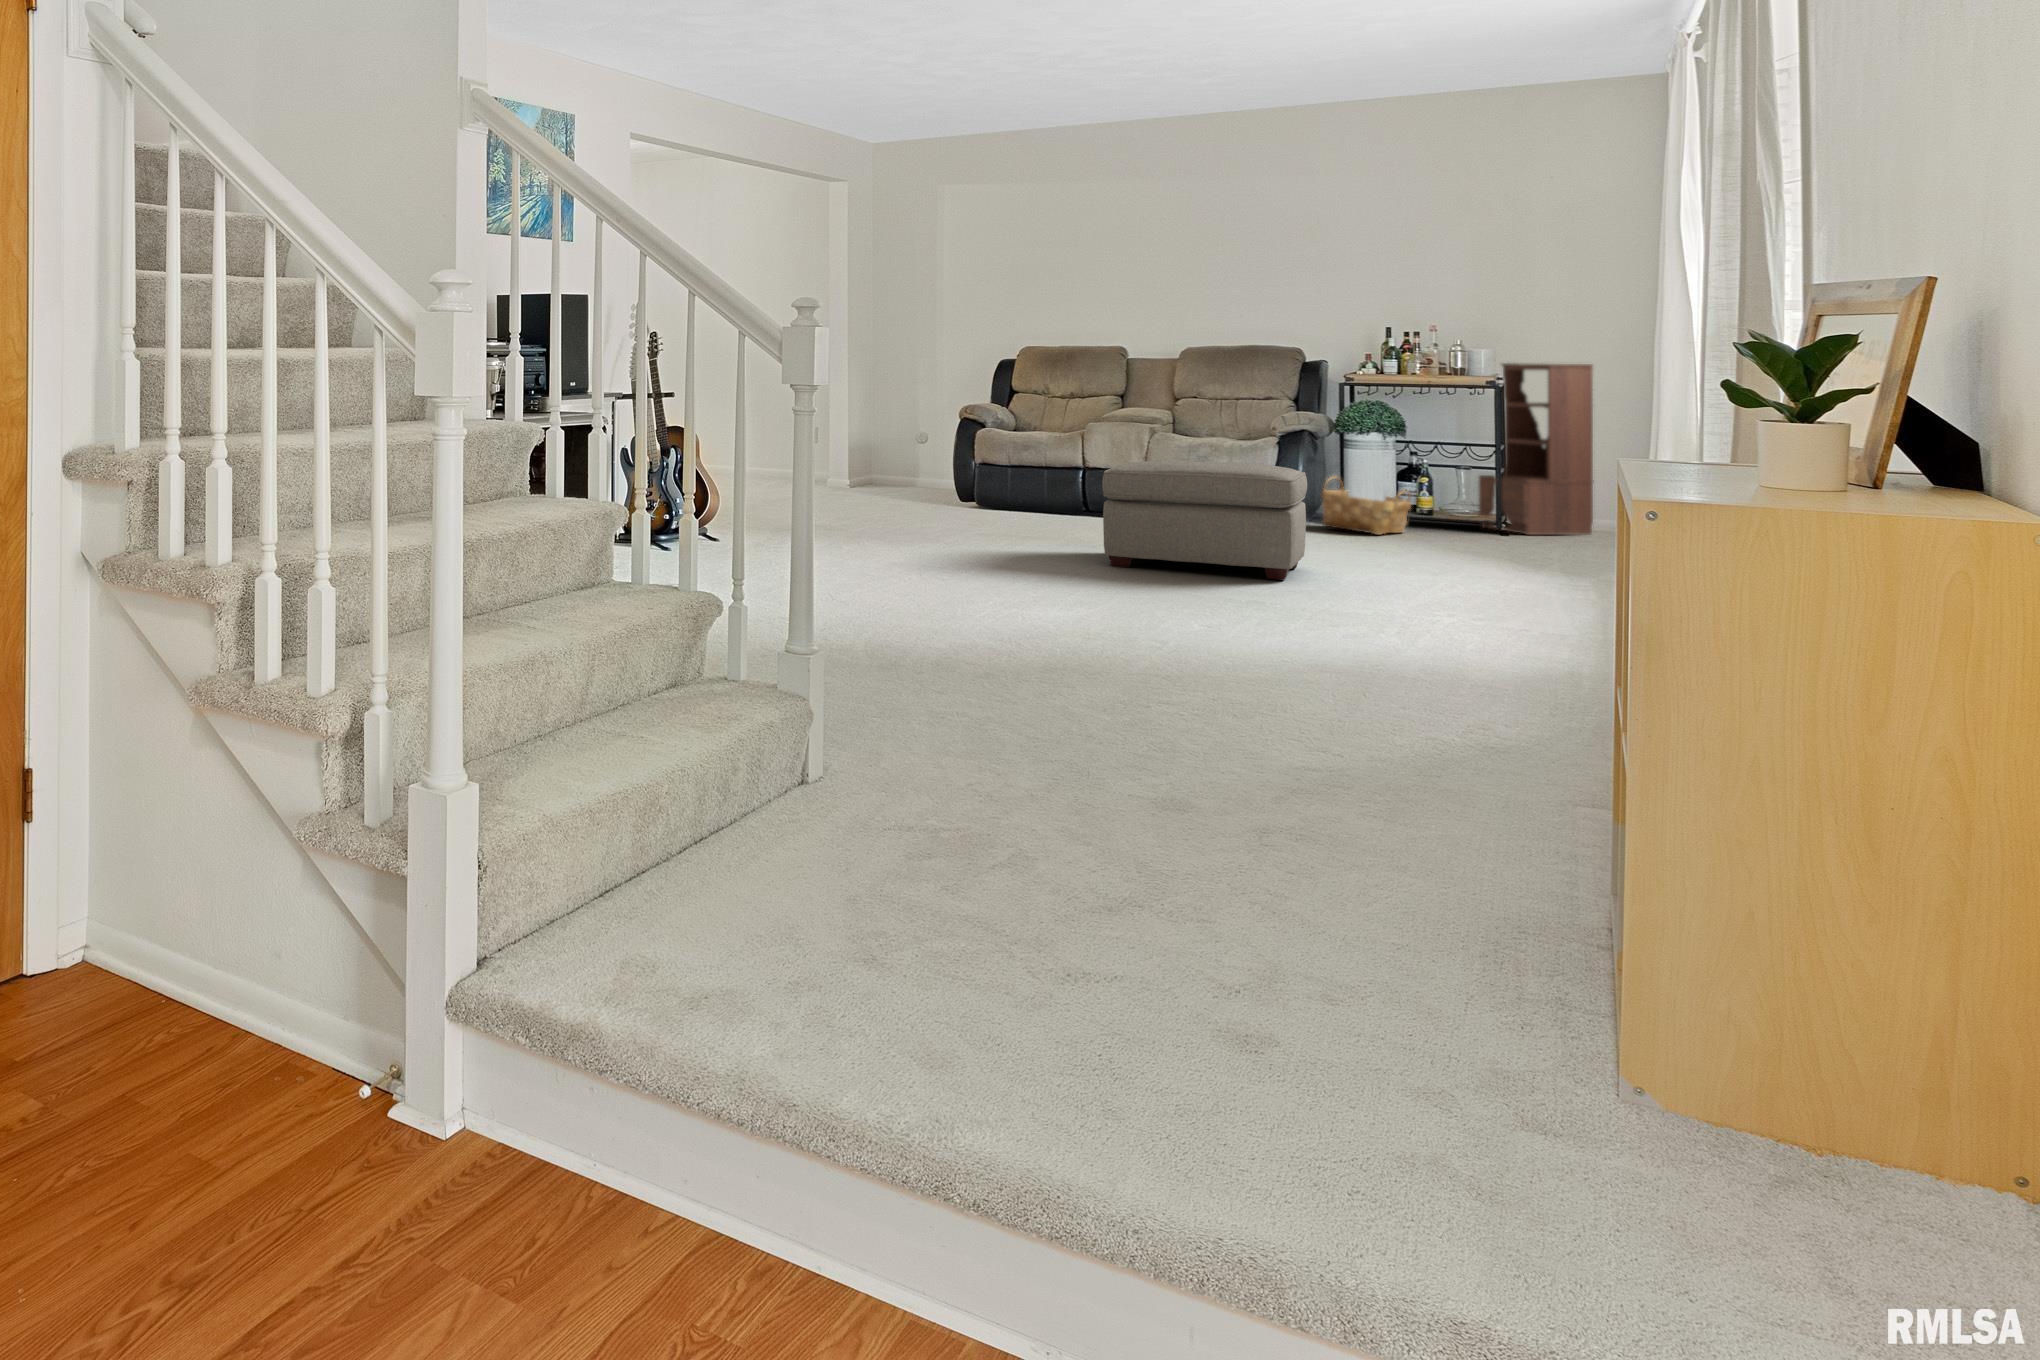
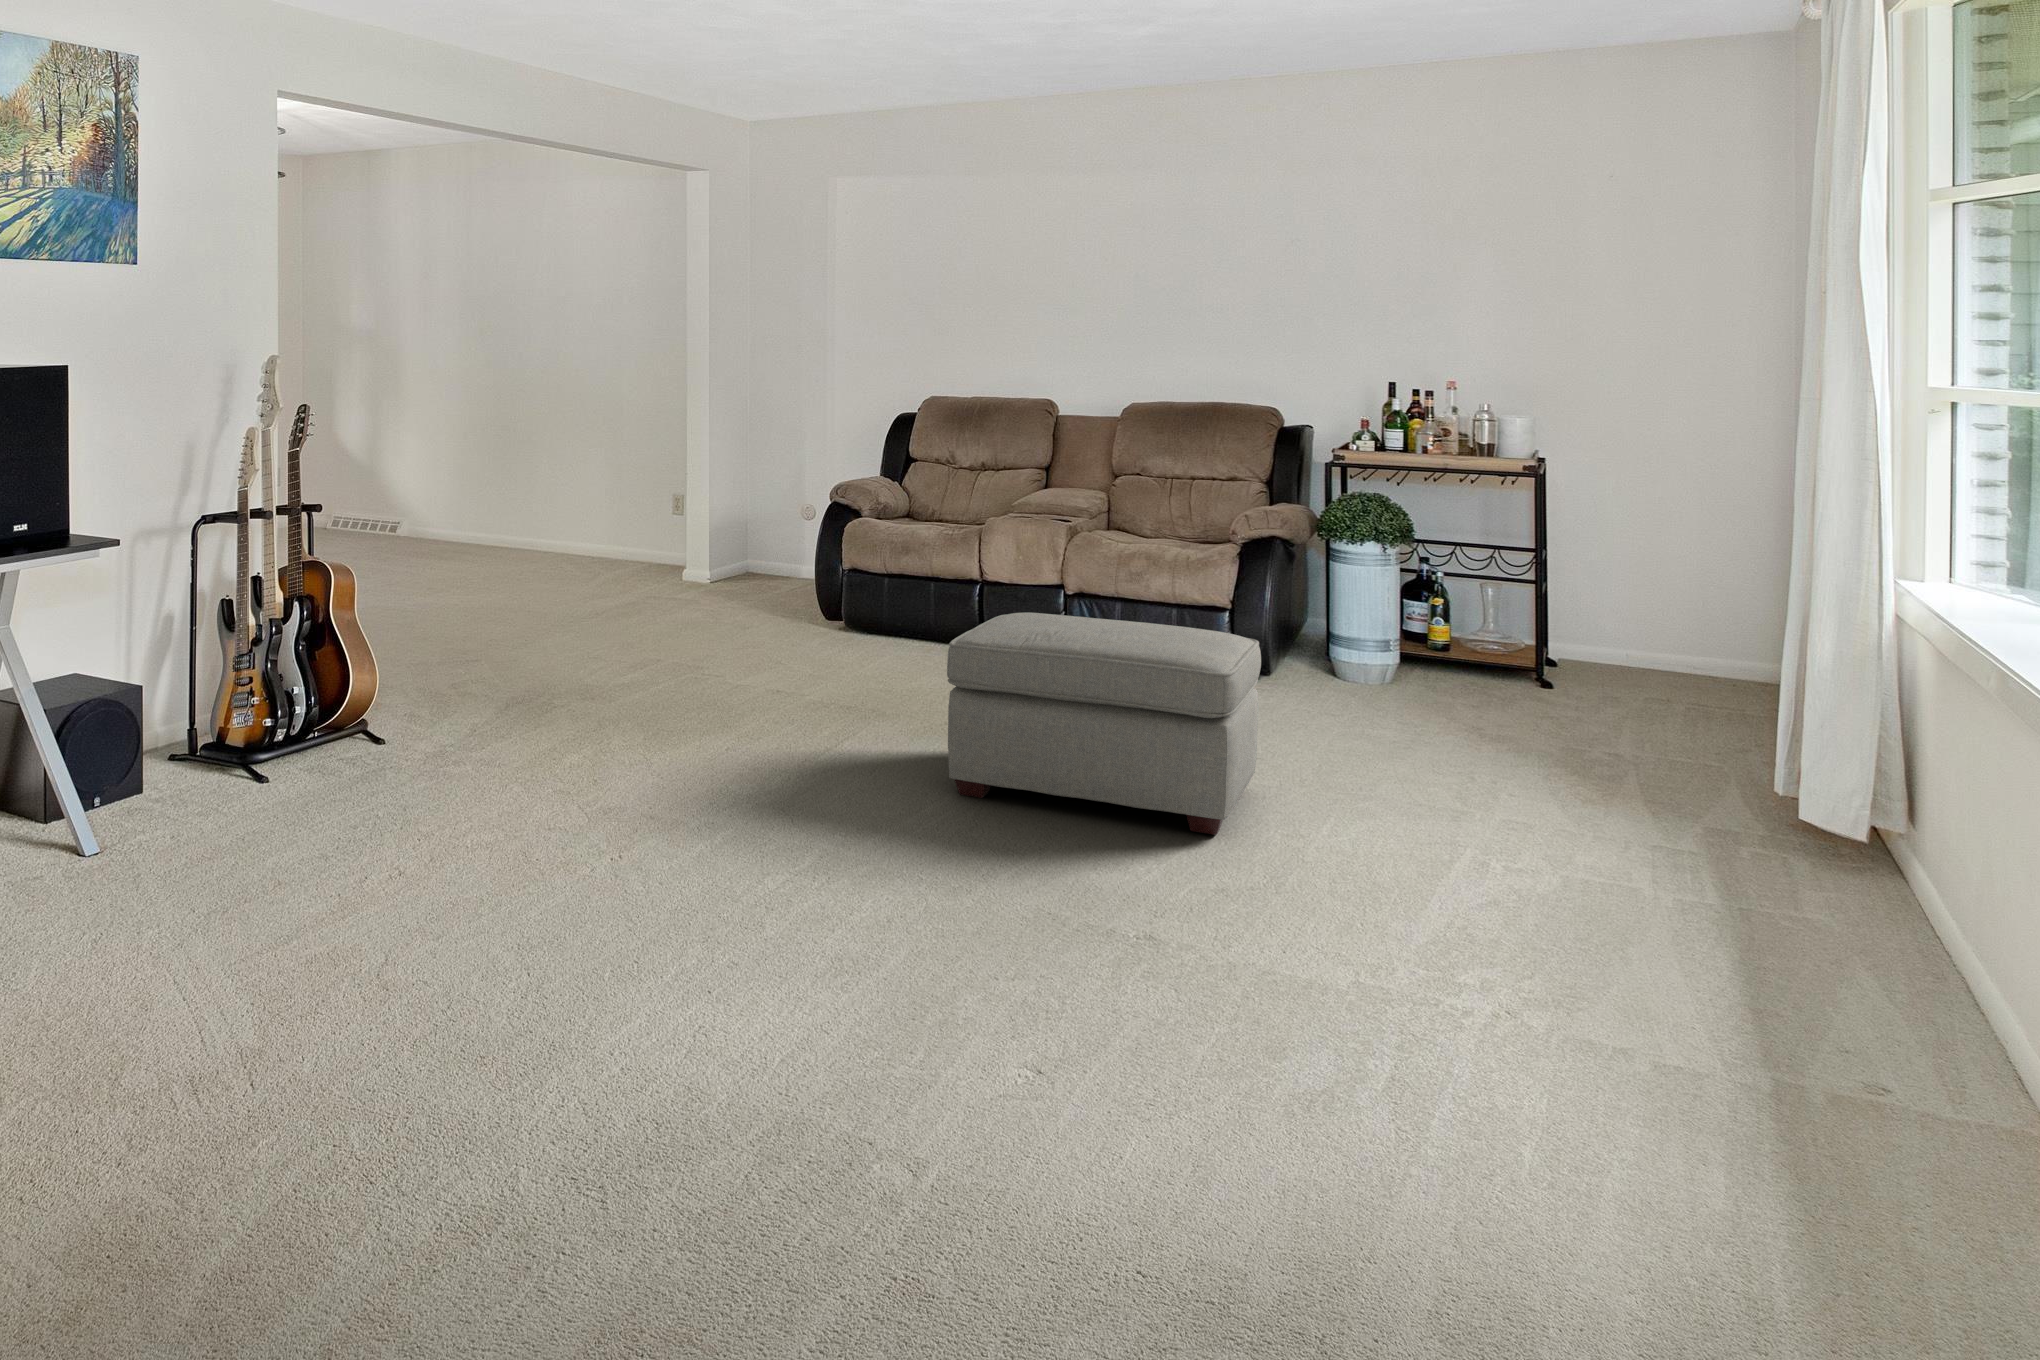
bookshelf: present [1479,363,1593,535] -> none [1506,439,1659,684]
woven basket: present [1321,477,1411,535] -> none [1298,598,1418,690]

